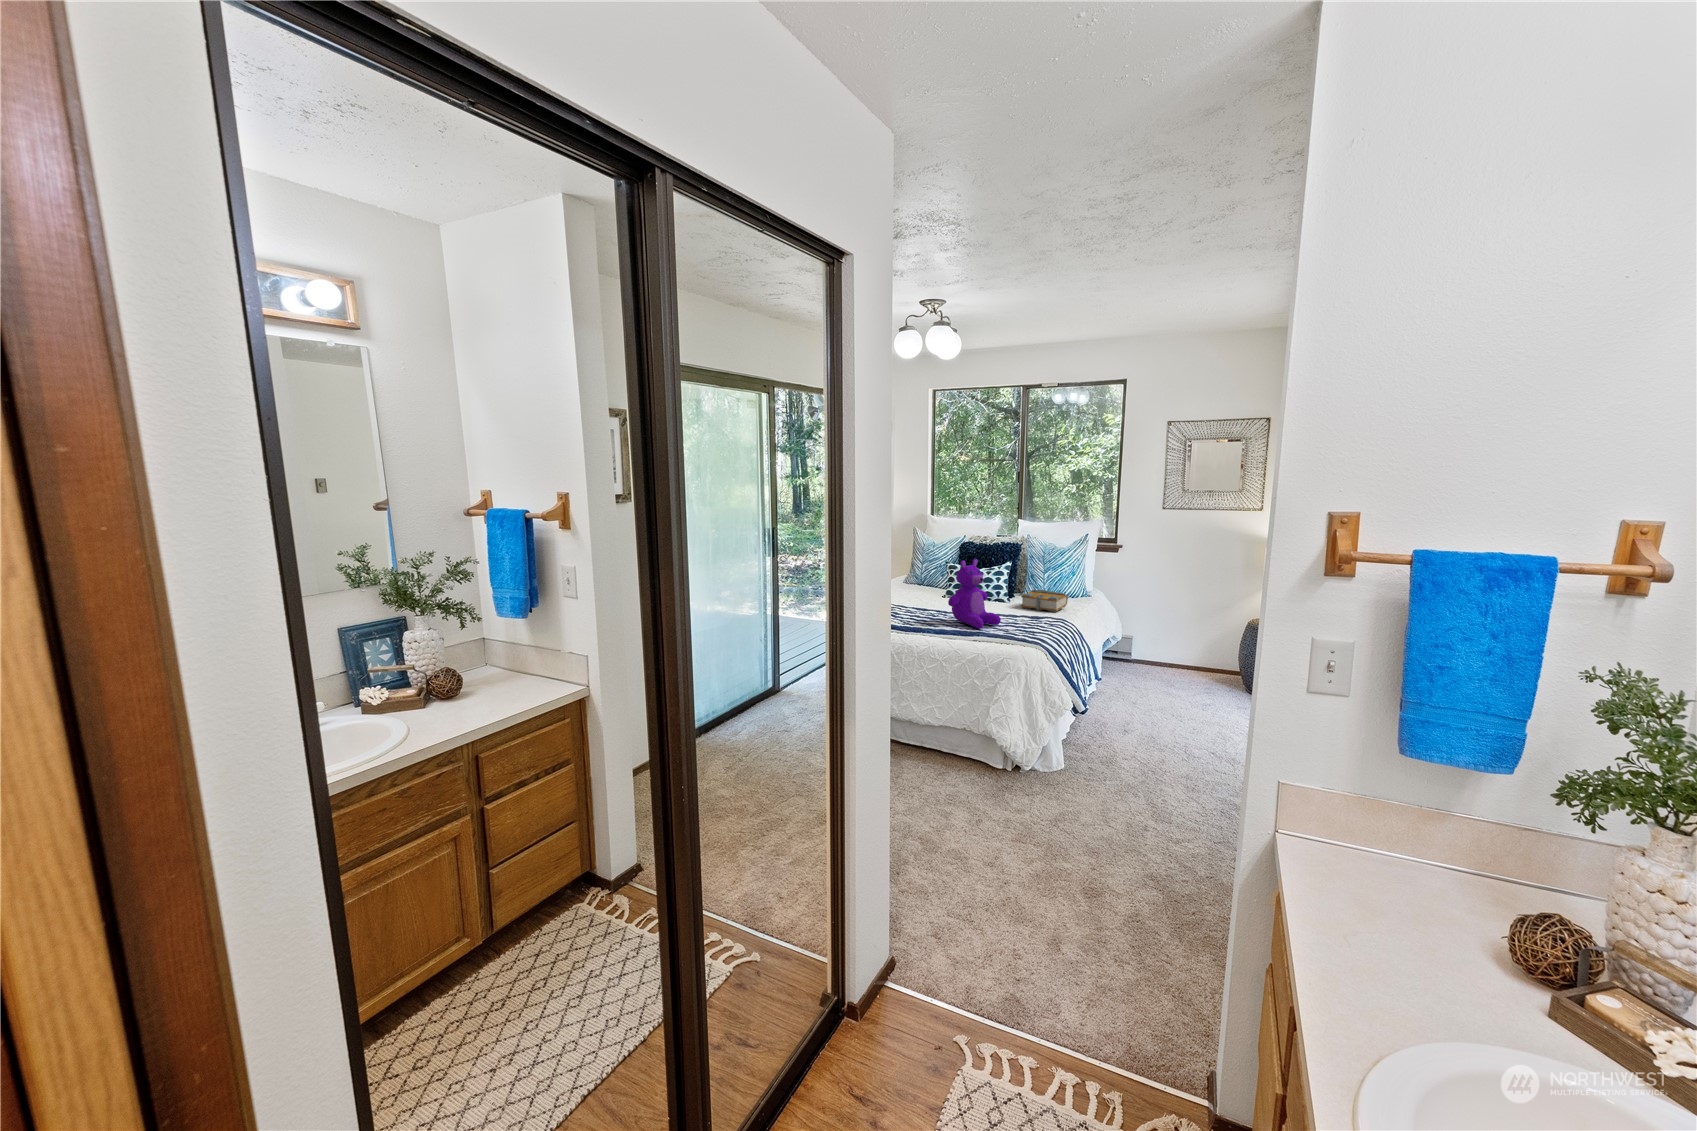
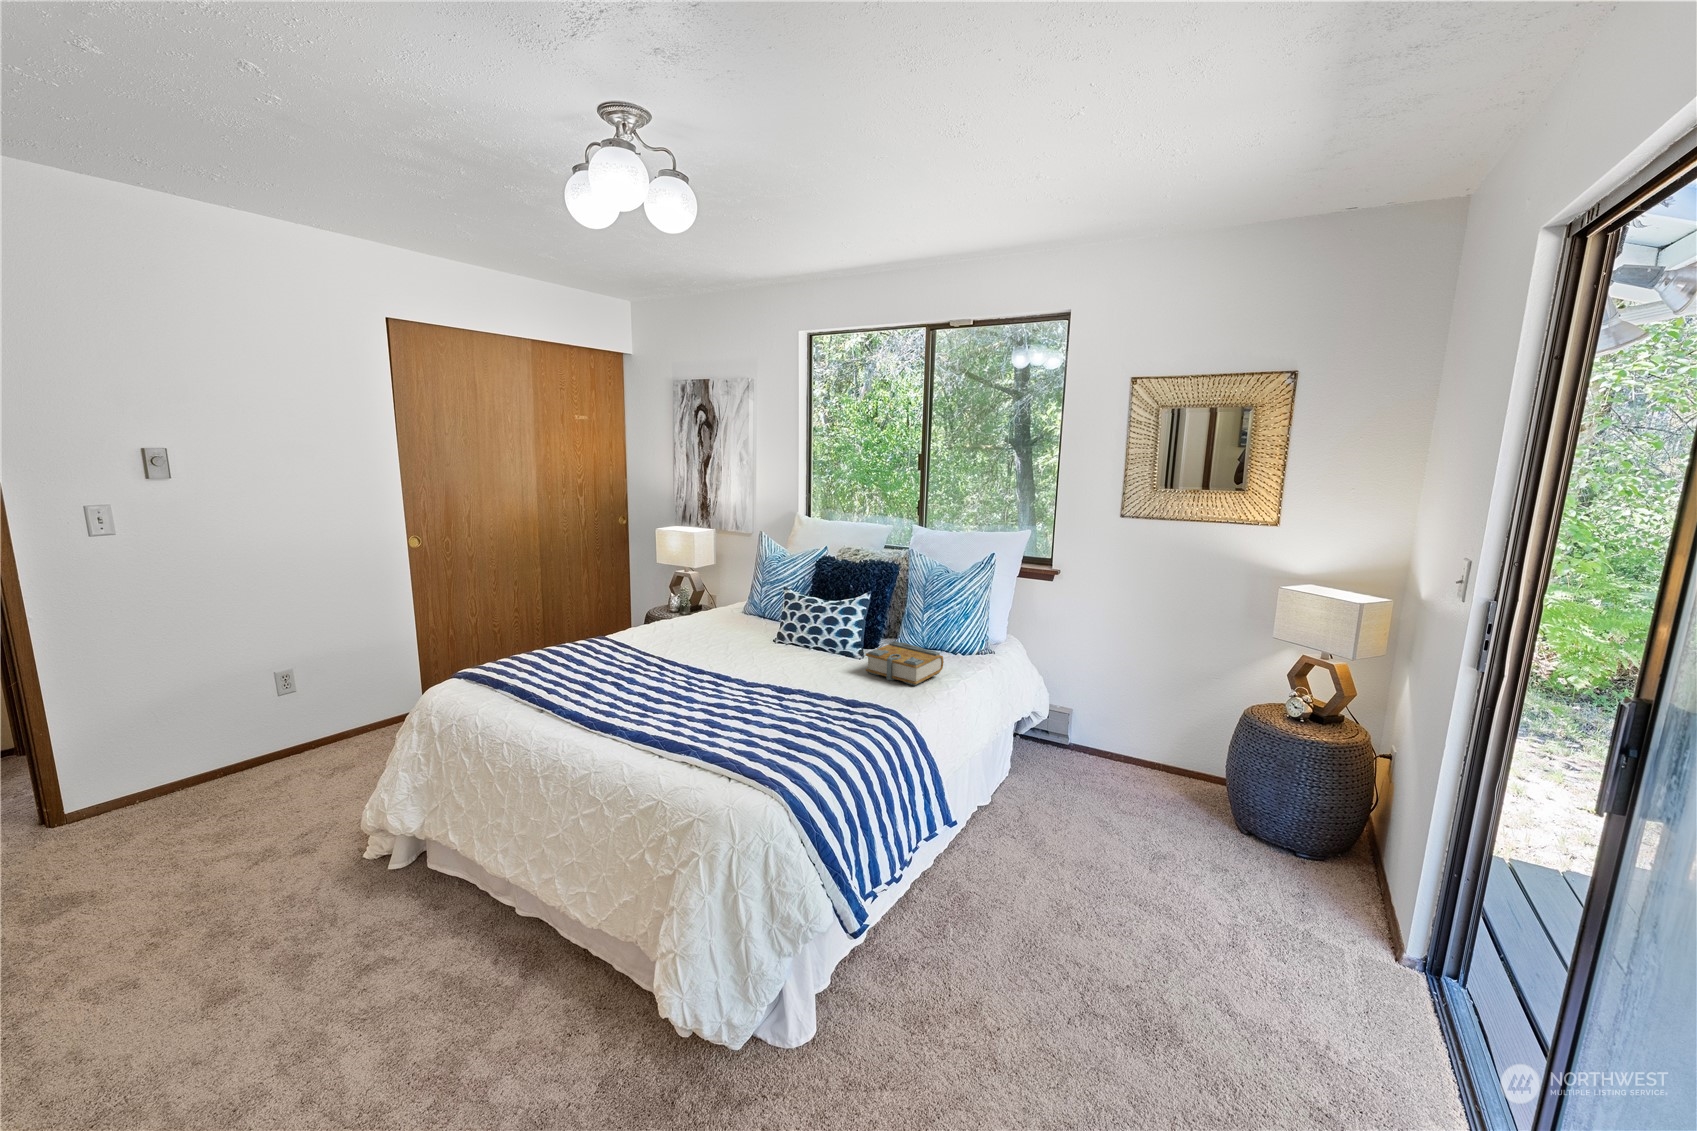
teddy bear: present [948,559,1001,629] -> none [688,597,784,729]

